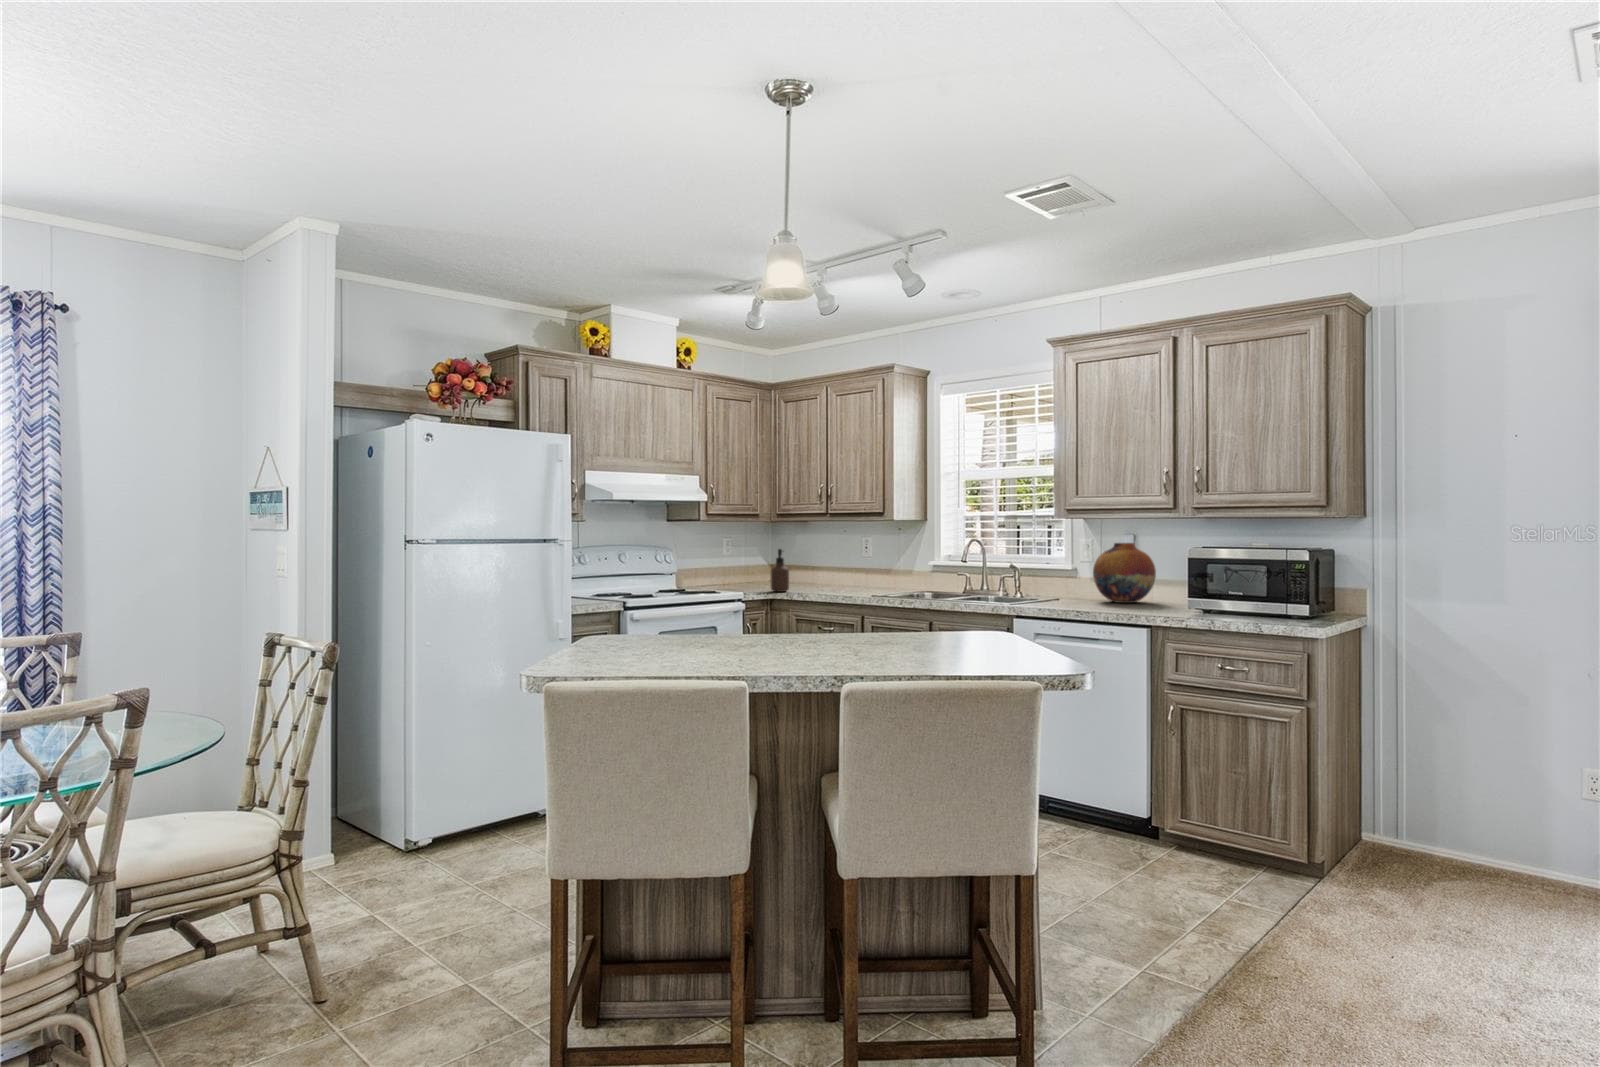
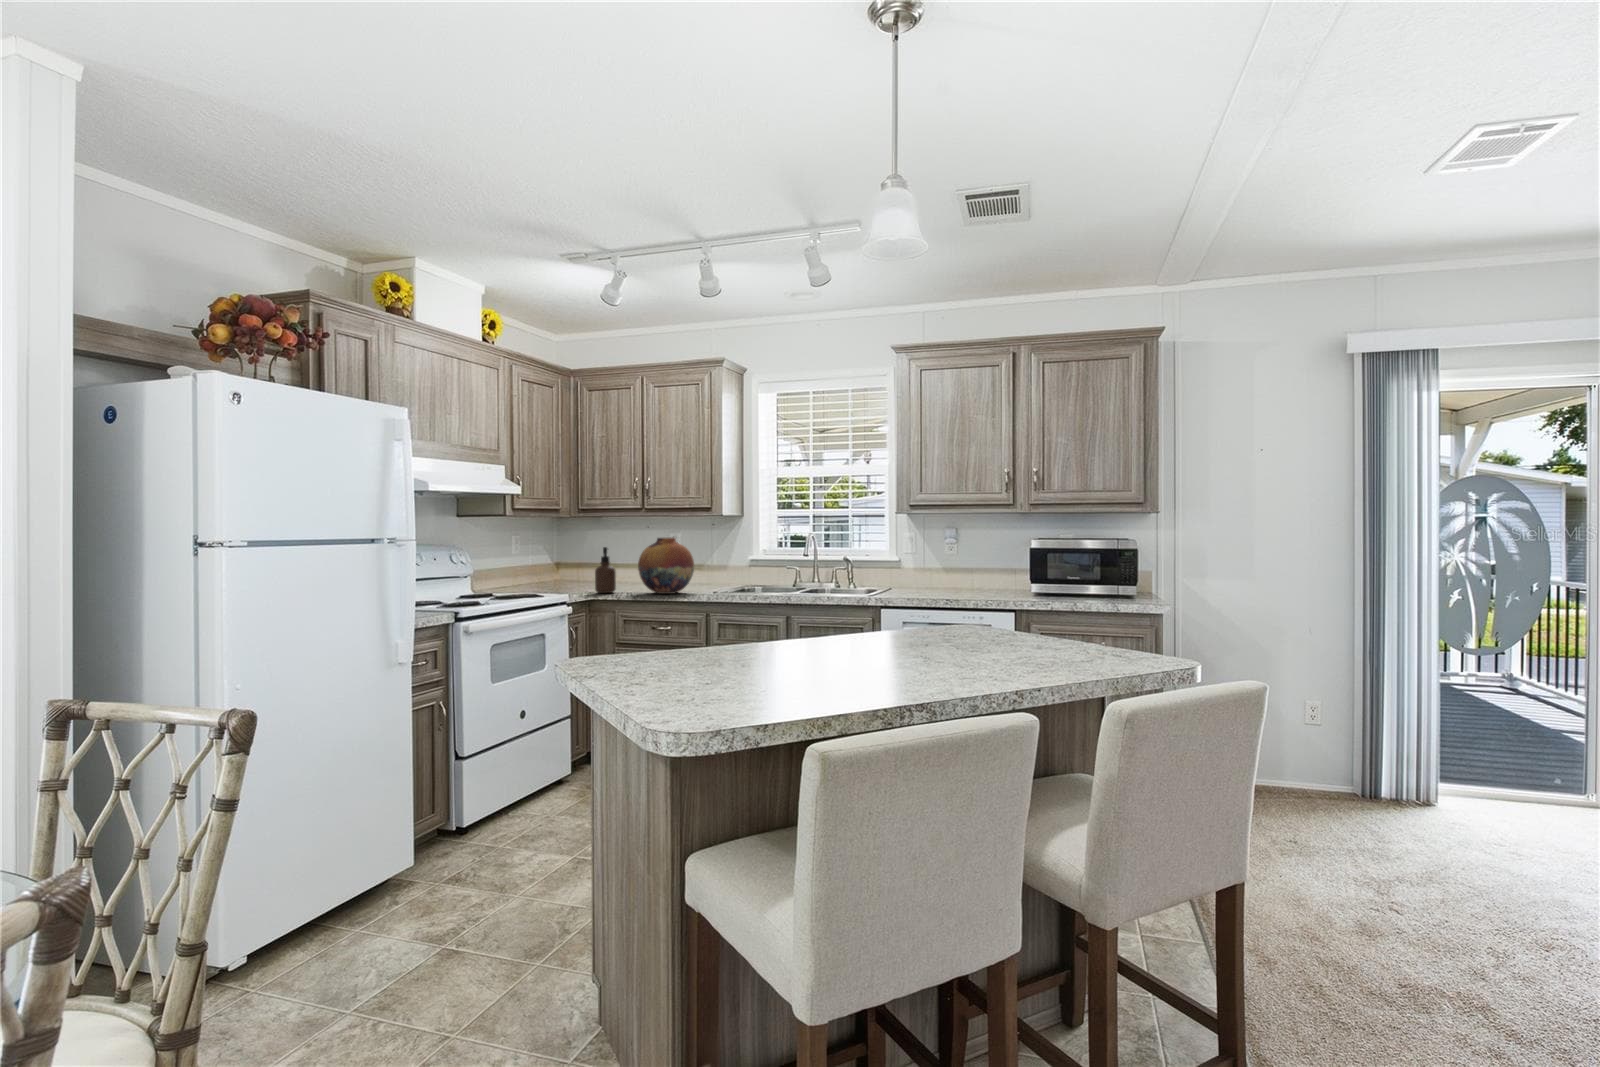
vase: present [1093,543,1156,603] -> present [638,538,694,594]

